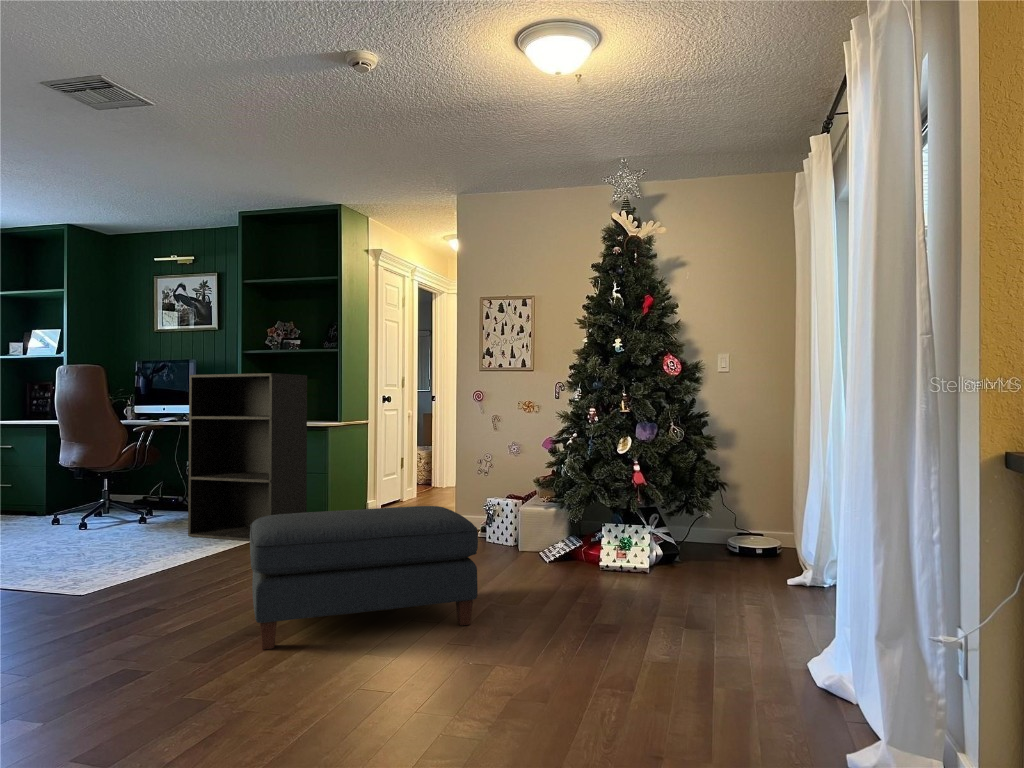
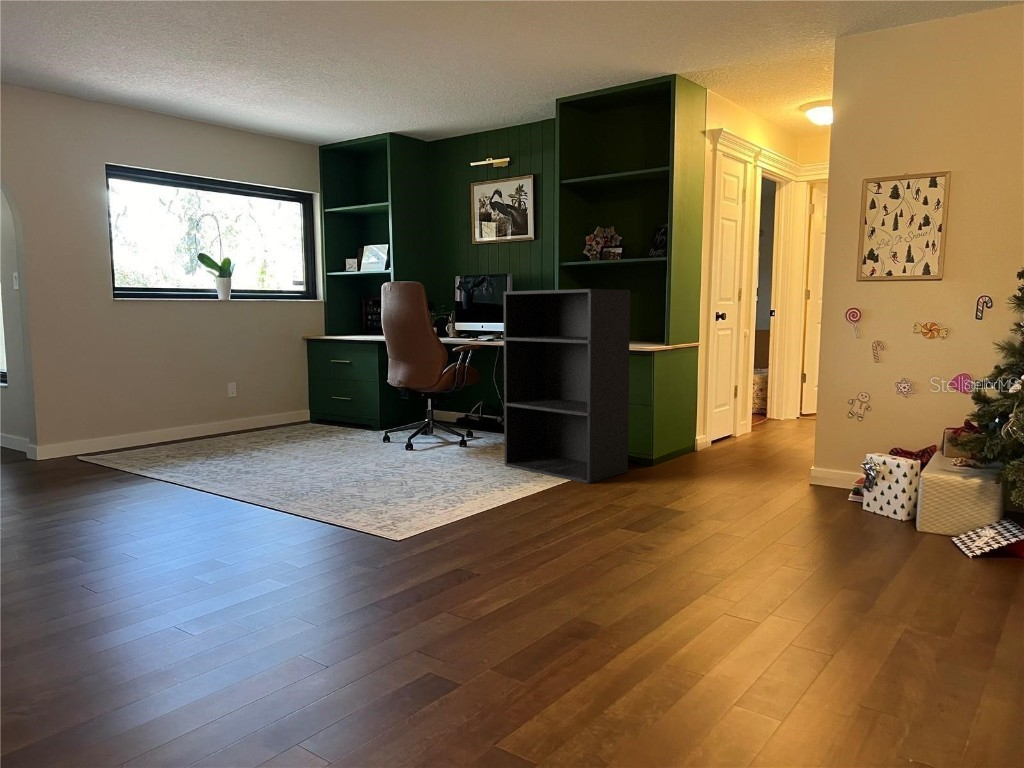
ottoman: present [250,506,478,650] -> none [569,481,908,681]

